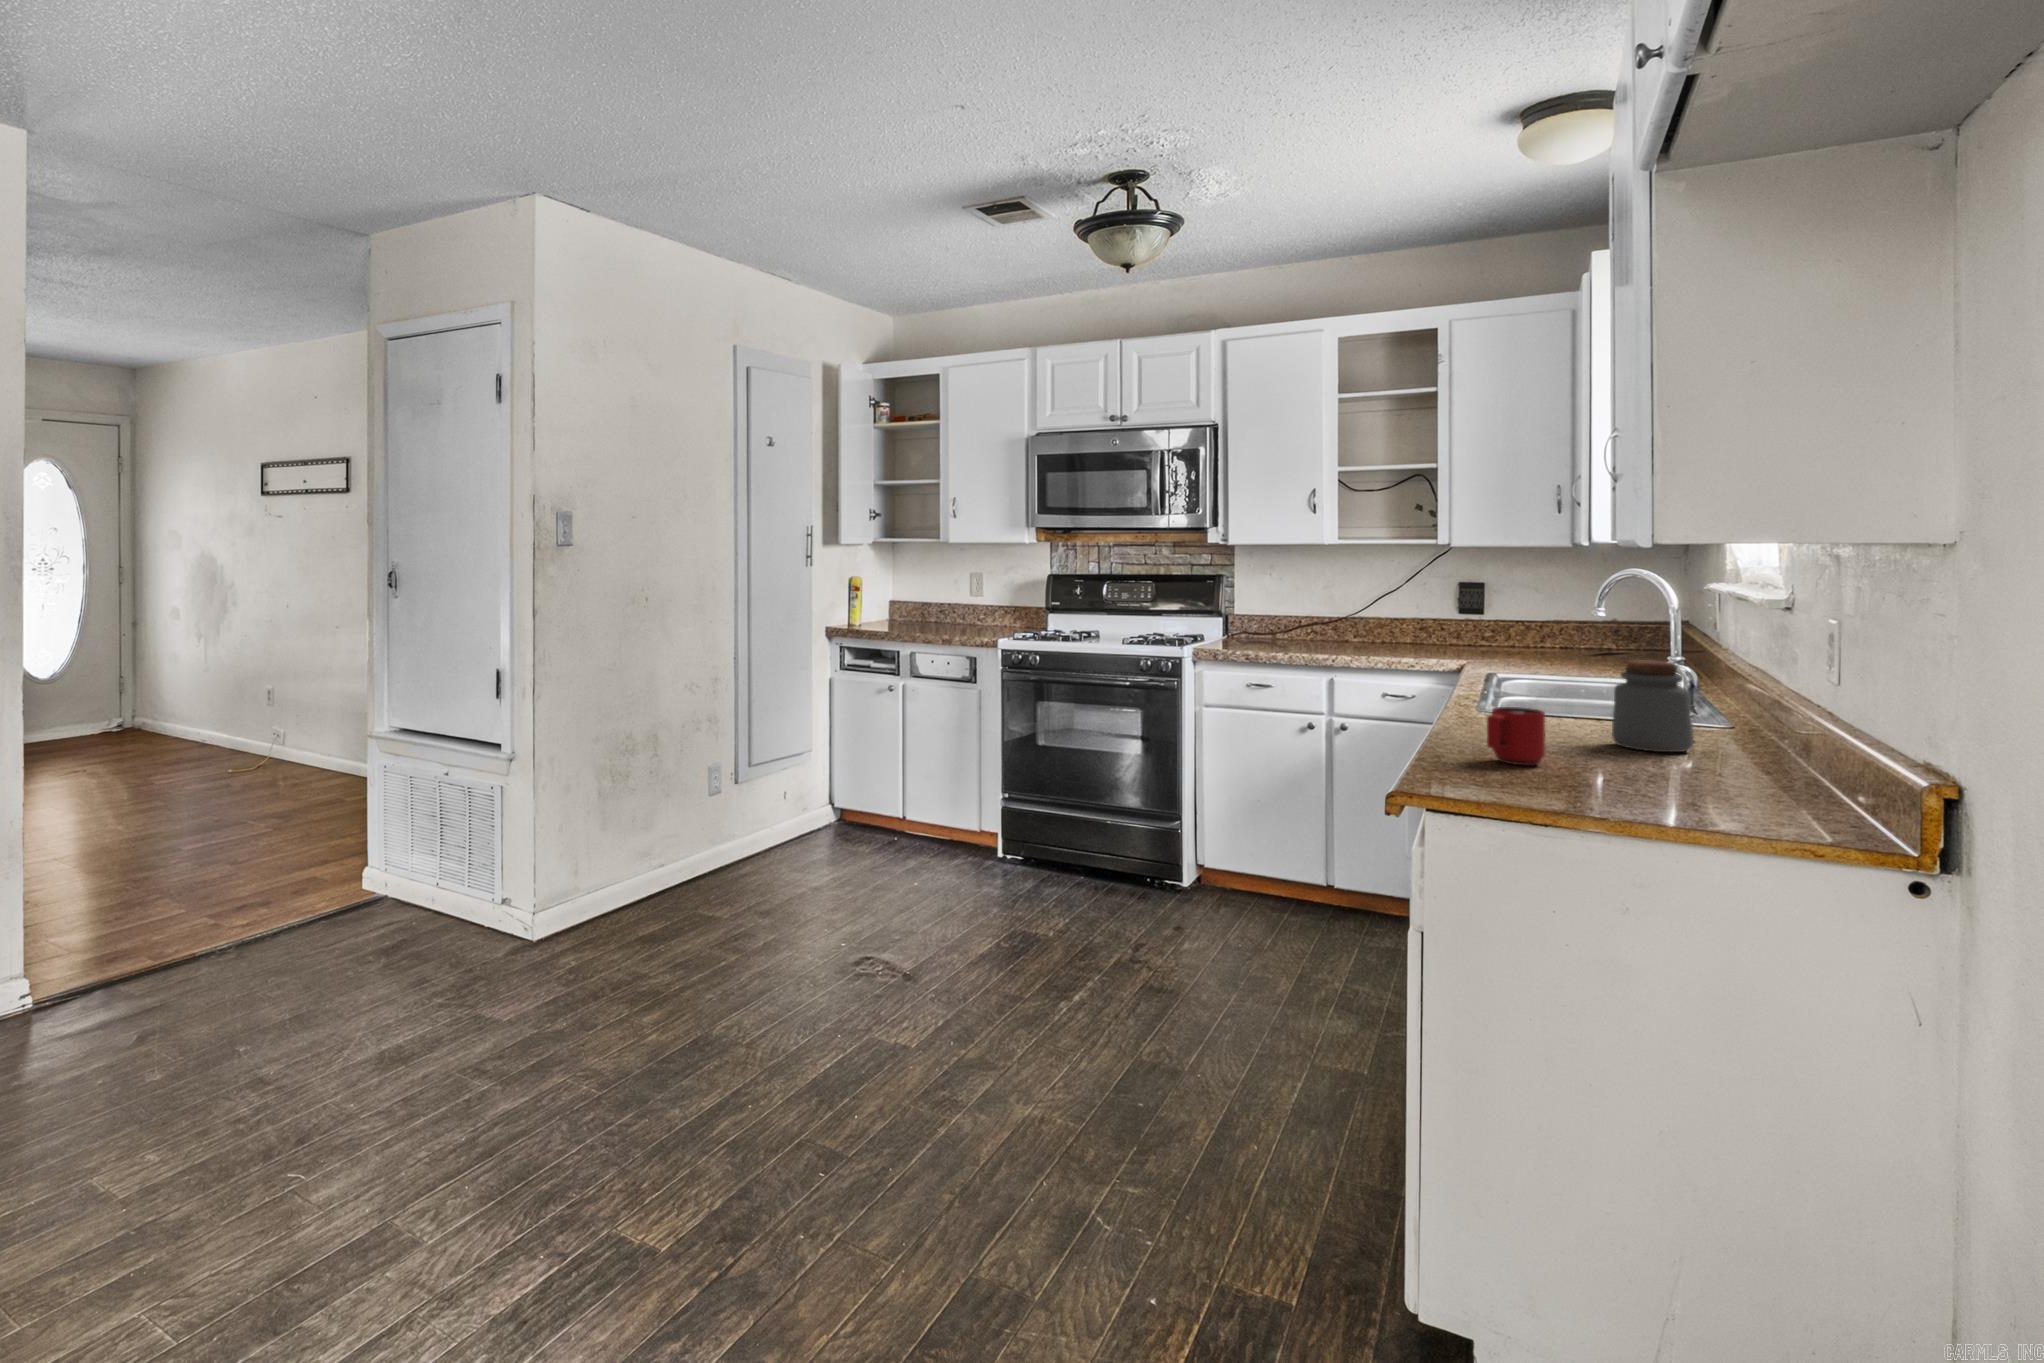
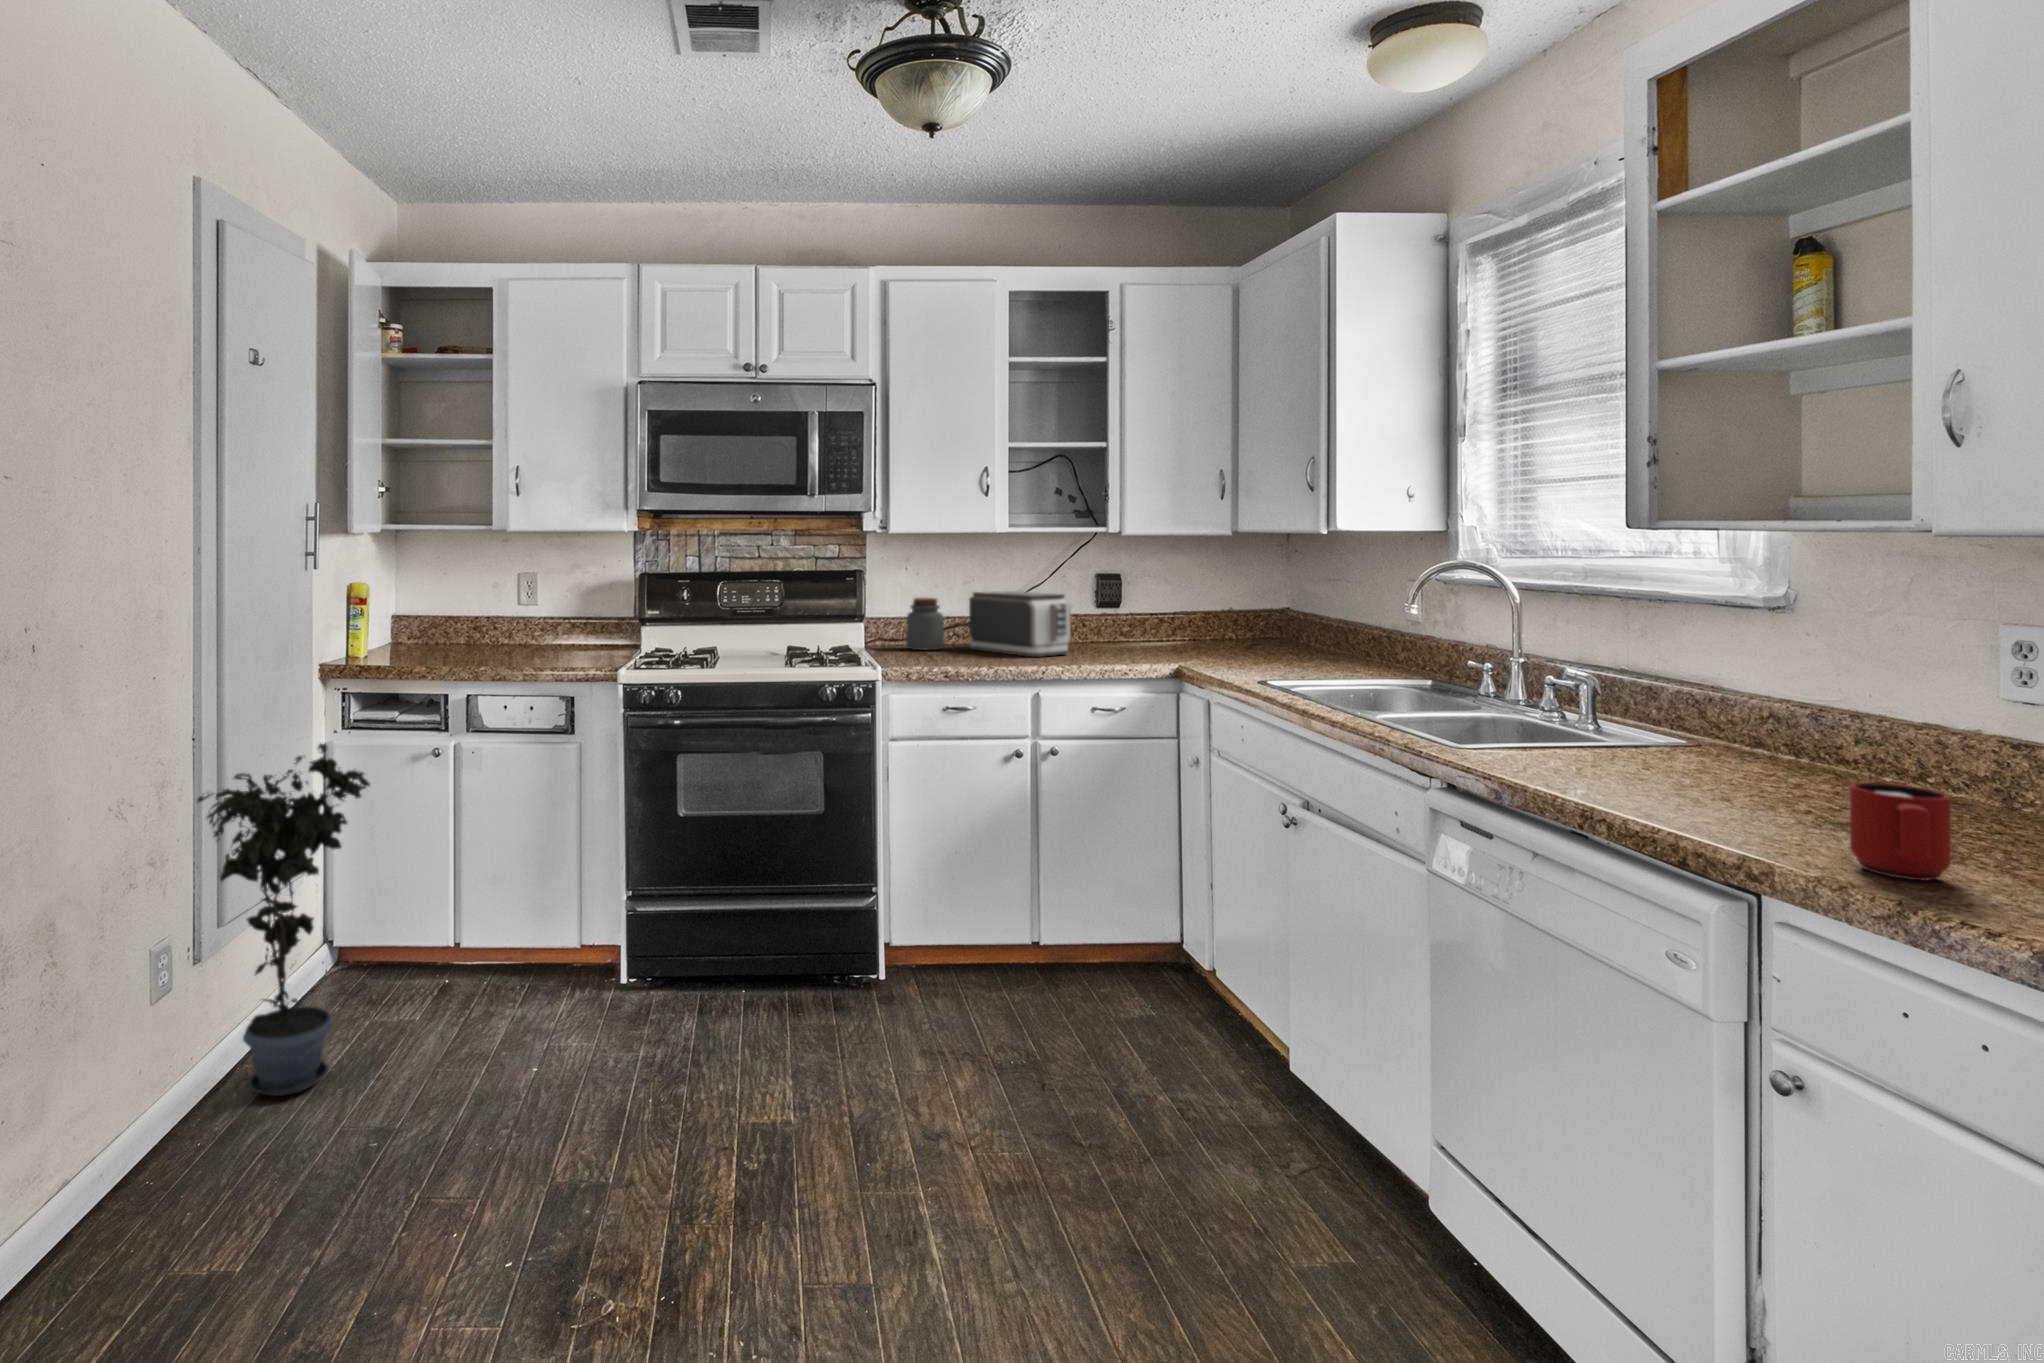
toaster: none [1326,595,1412,652] -> present [969,590,1071,657]
jar: present [1612,660,1694,752] -> present [906,598,945,650]
potted plant: none [738,668,838,869] -> present [197,744,370,1096]

